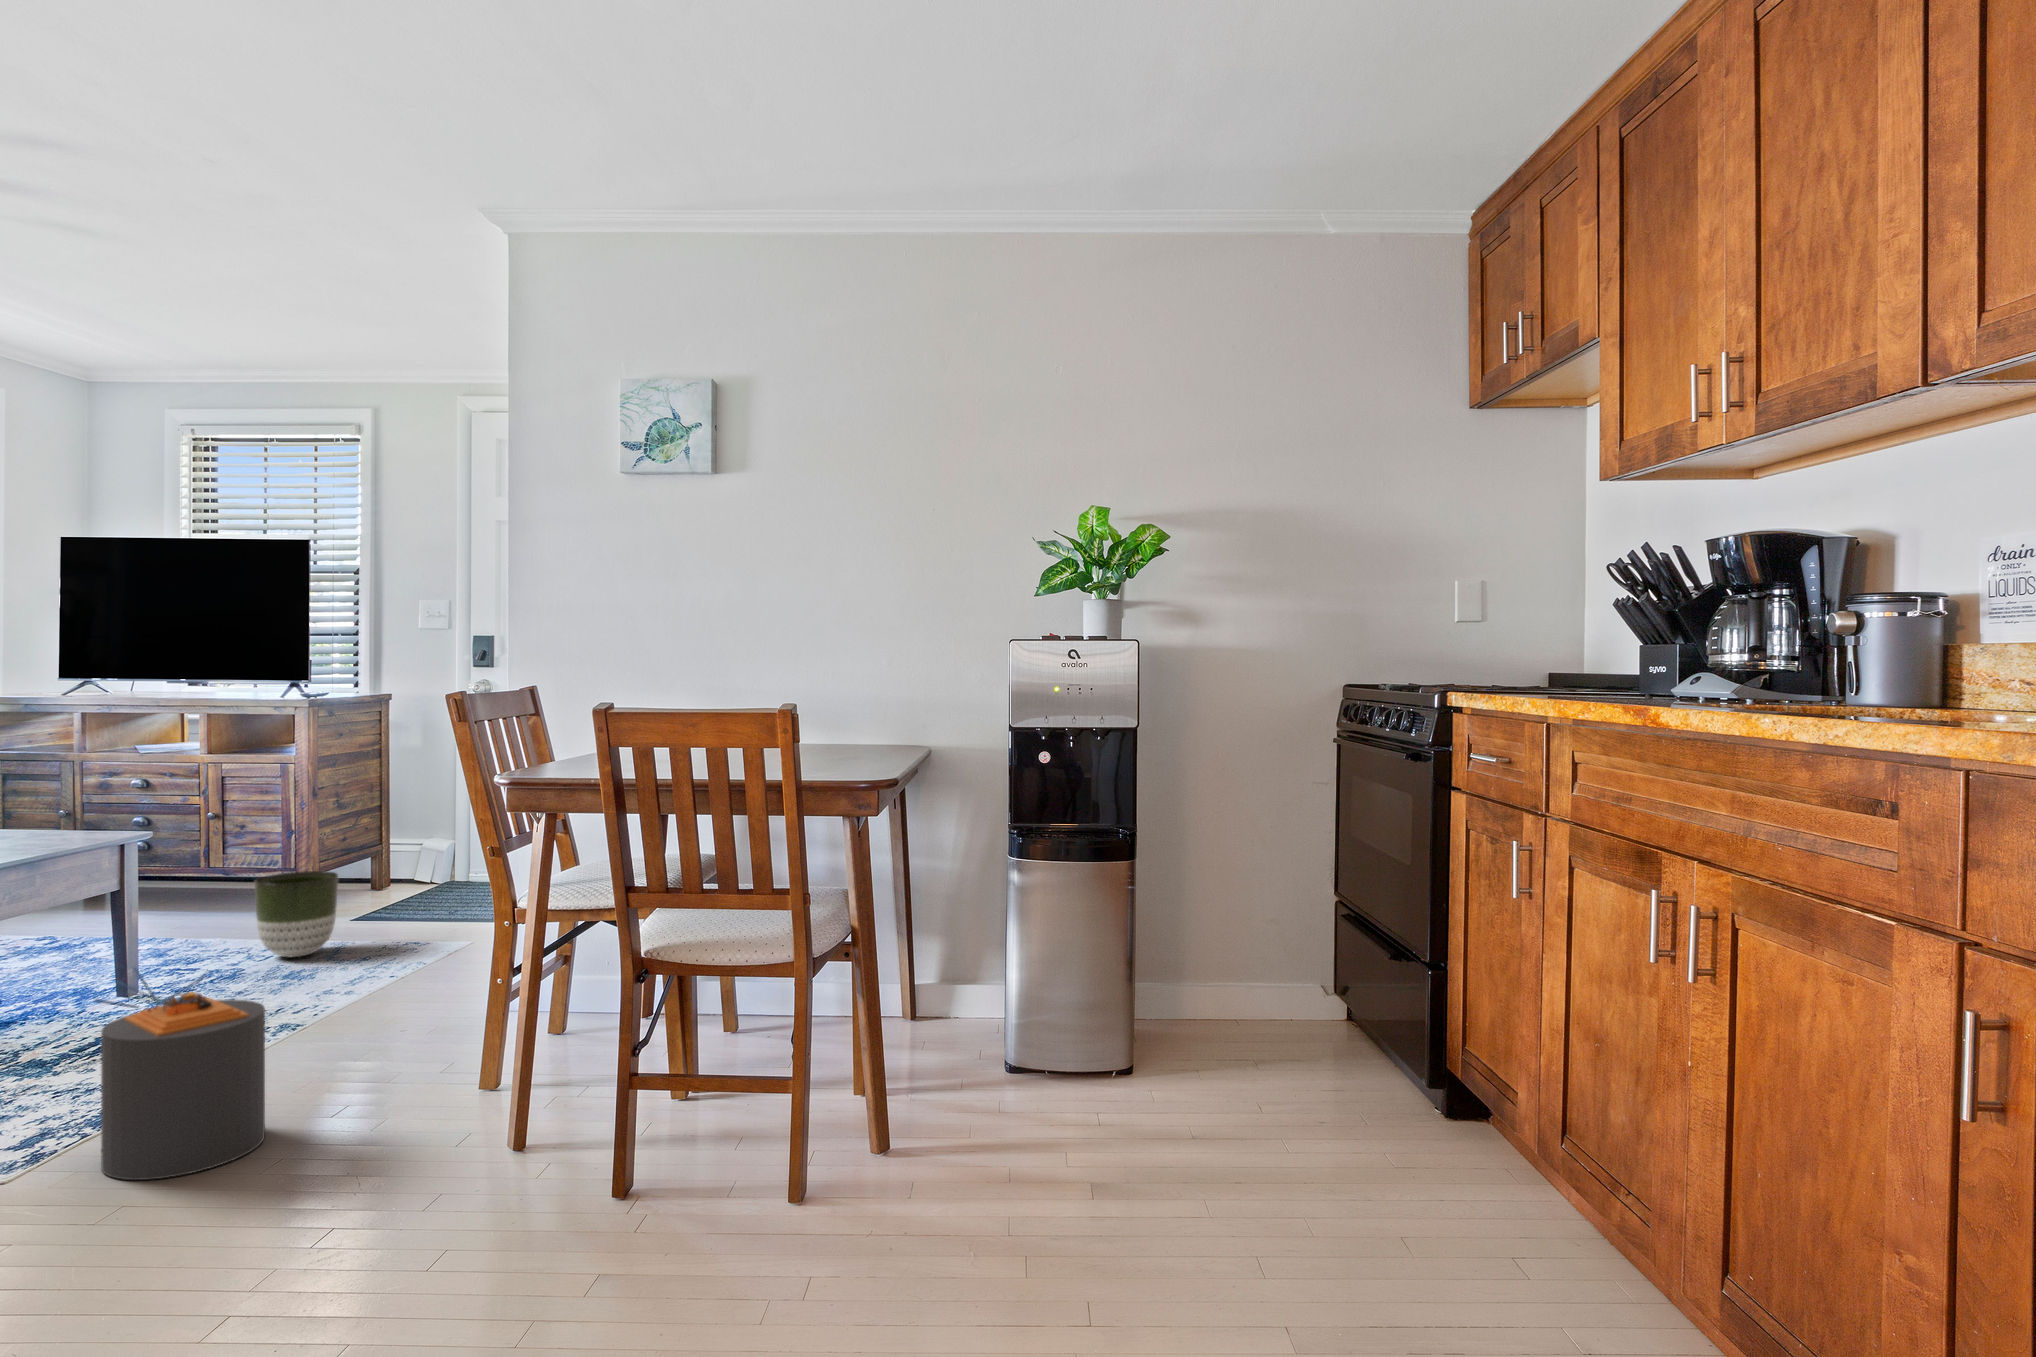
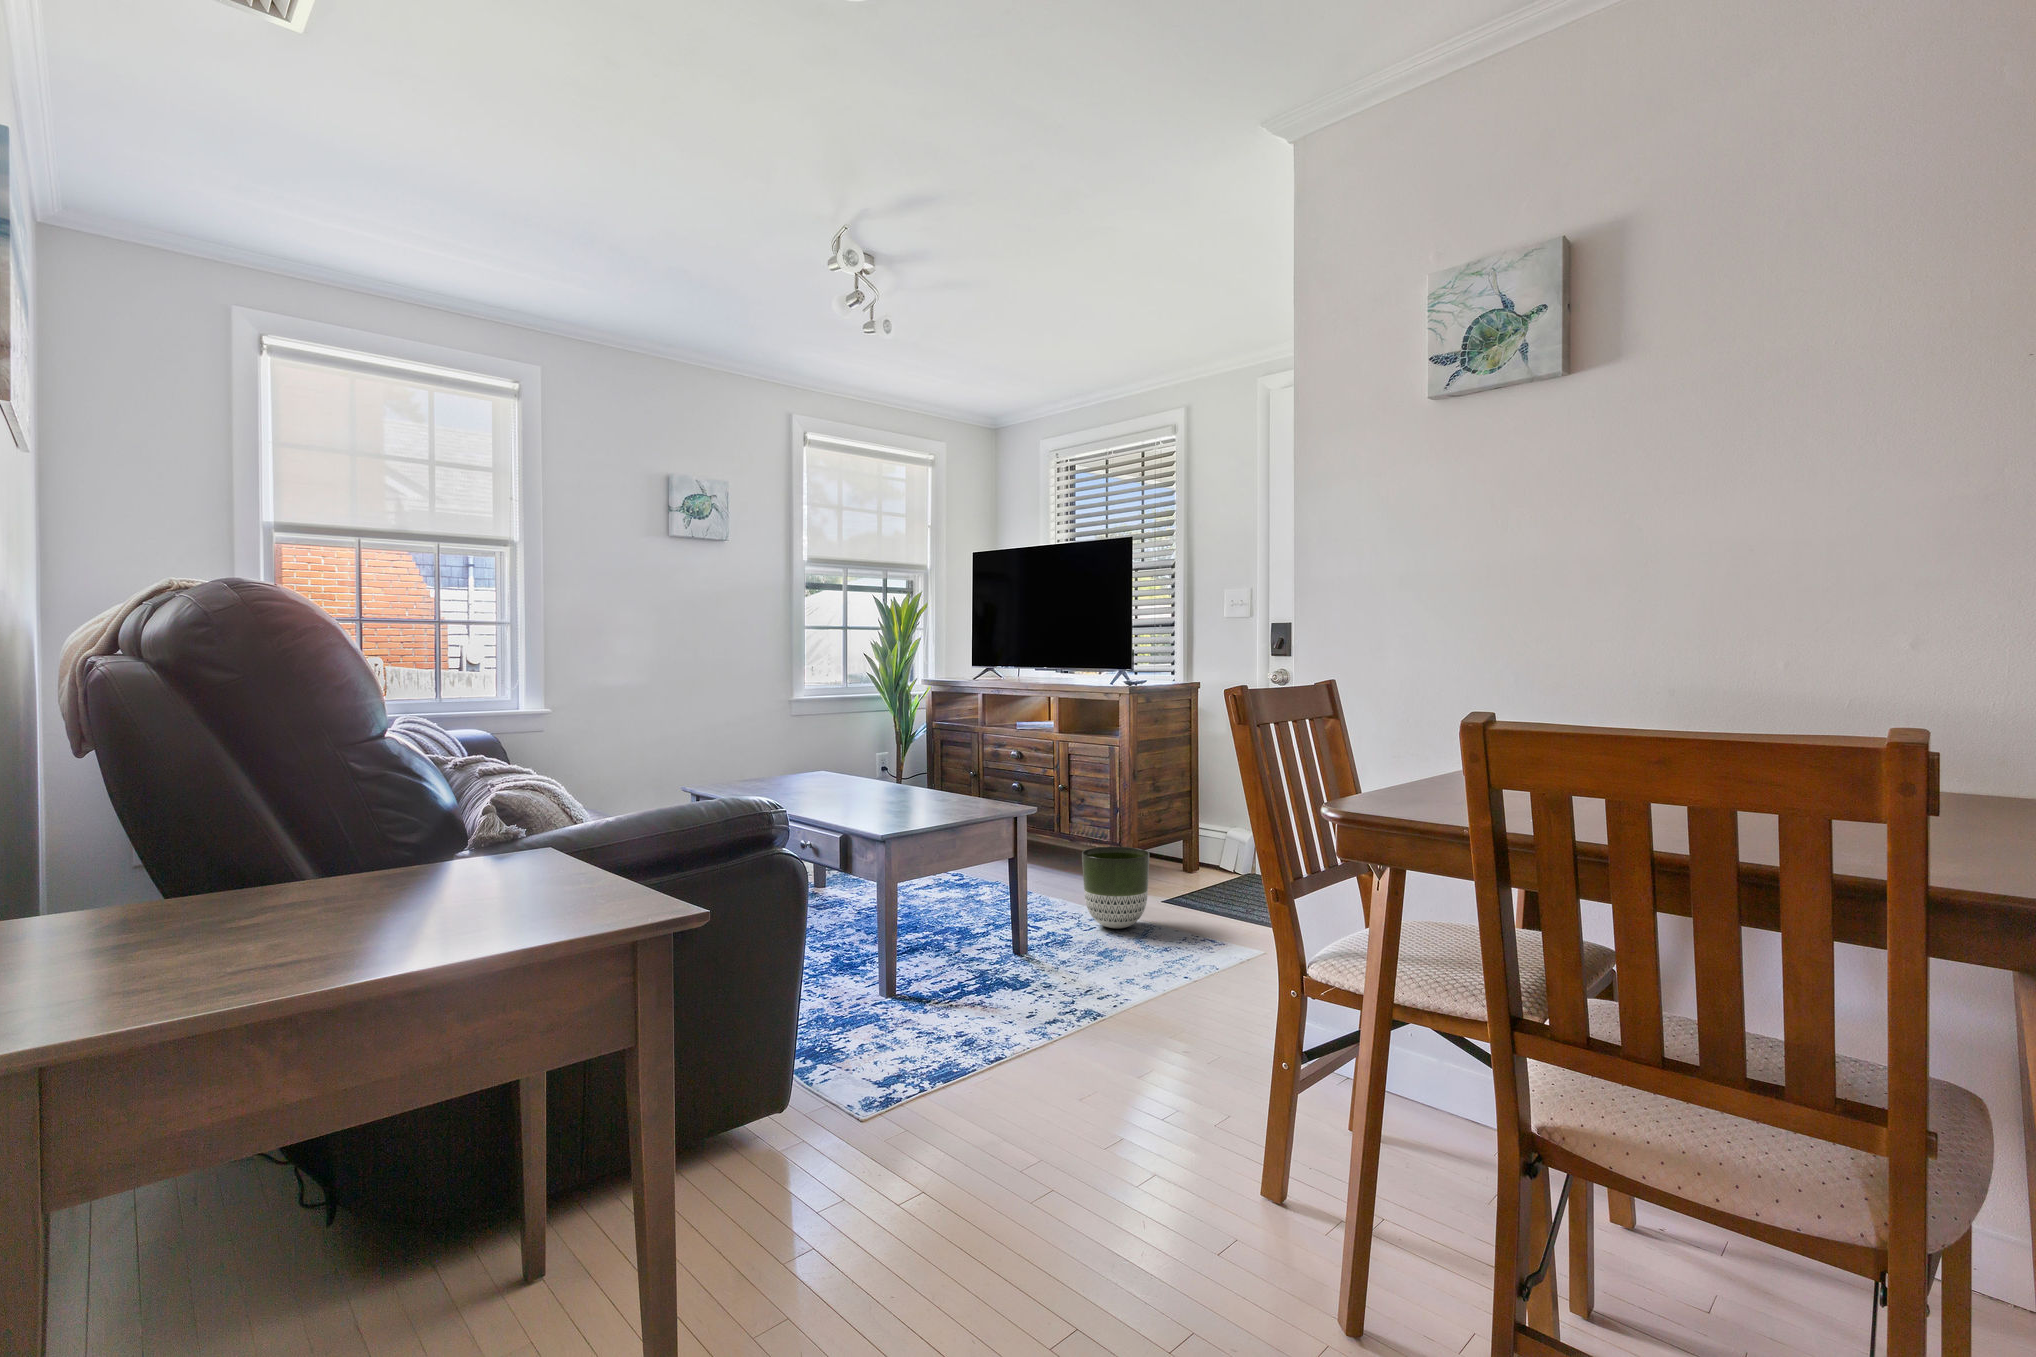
trash can: present [95,968,265,1180] -> none [890,947,1044,1195]

